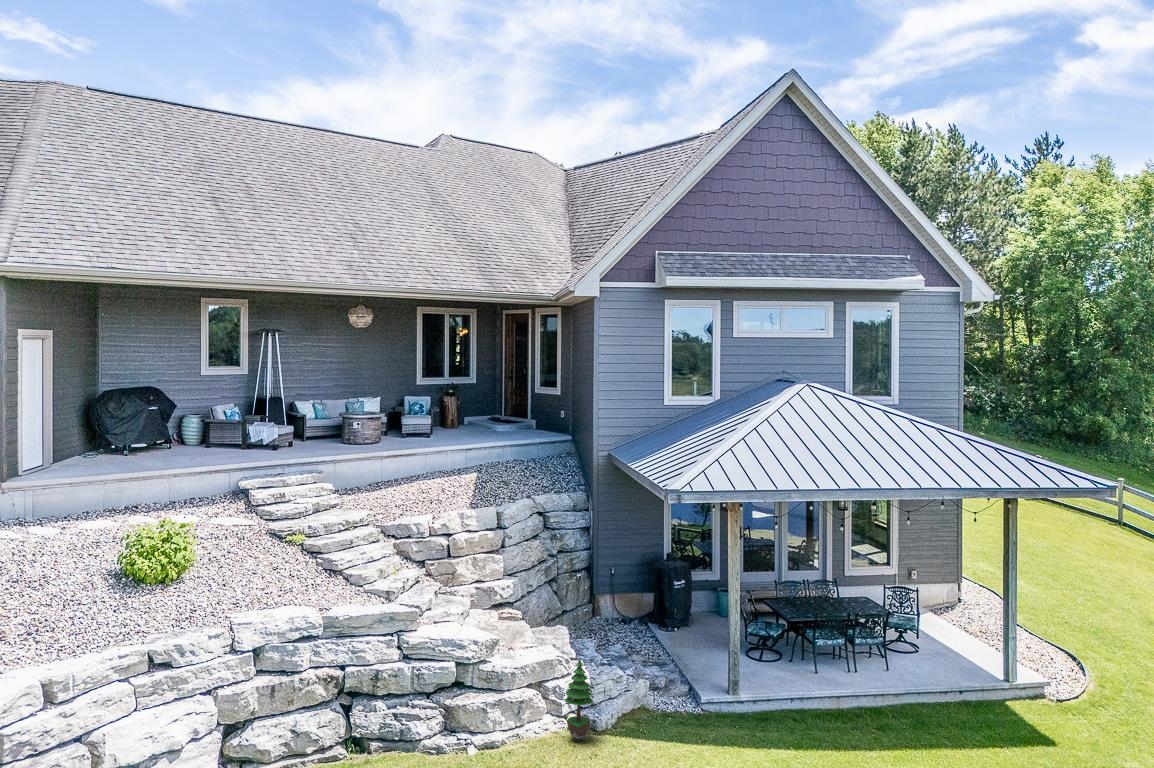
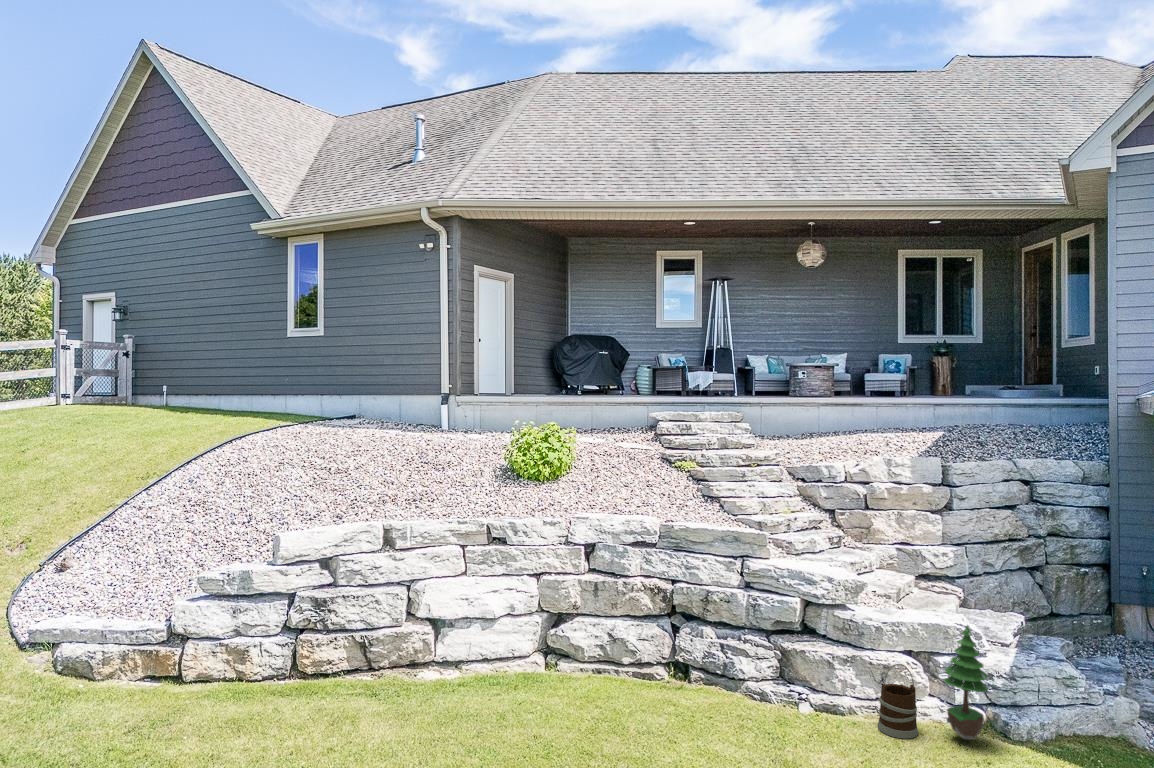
wooden bucket: none [522,697,550,751] -> present [878,664,918,739]

